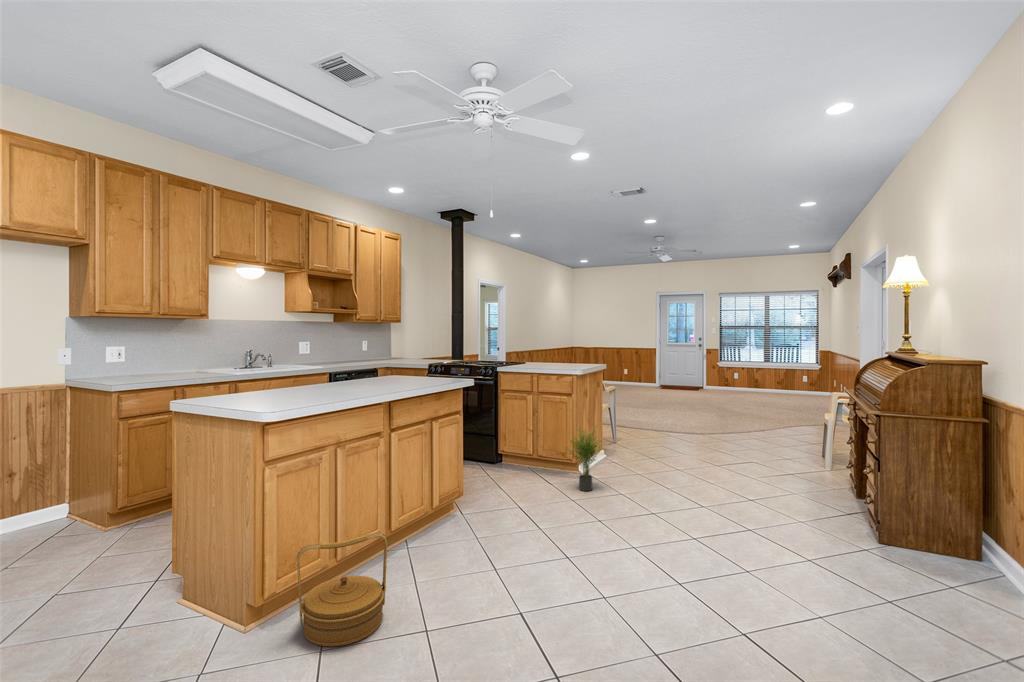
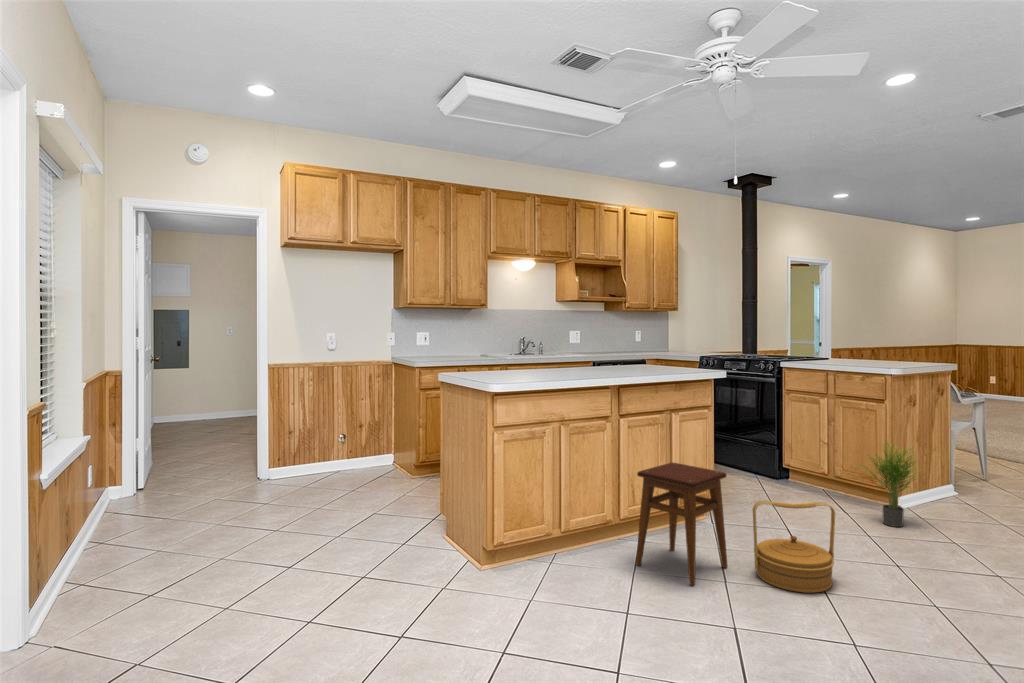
stool: none [416,470,494,585] -> present [636,463,728,585]
basket: present [297,533,387,647] -> present [753,501,835,593]

